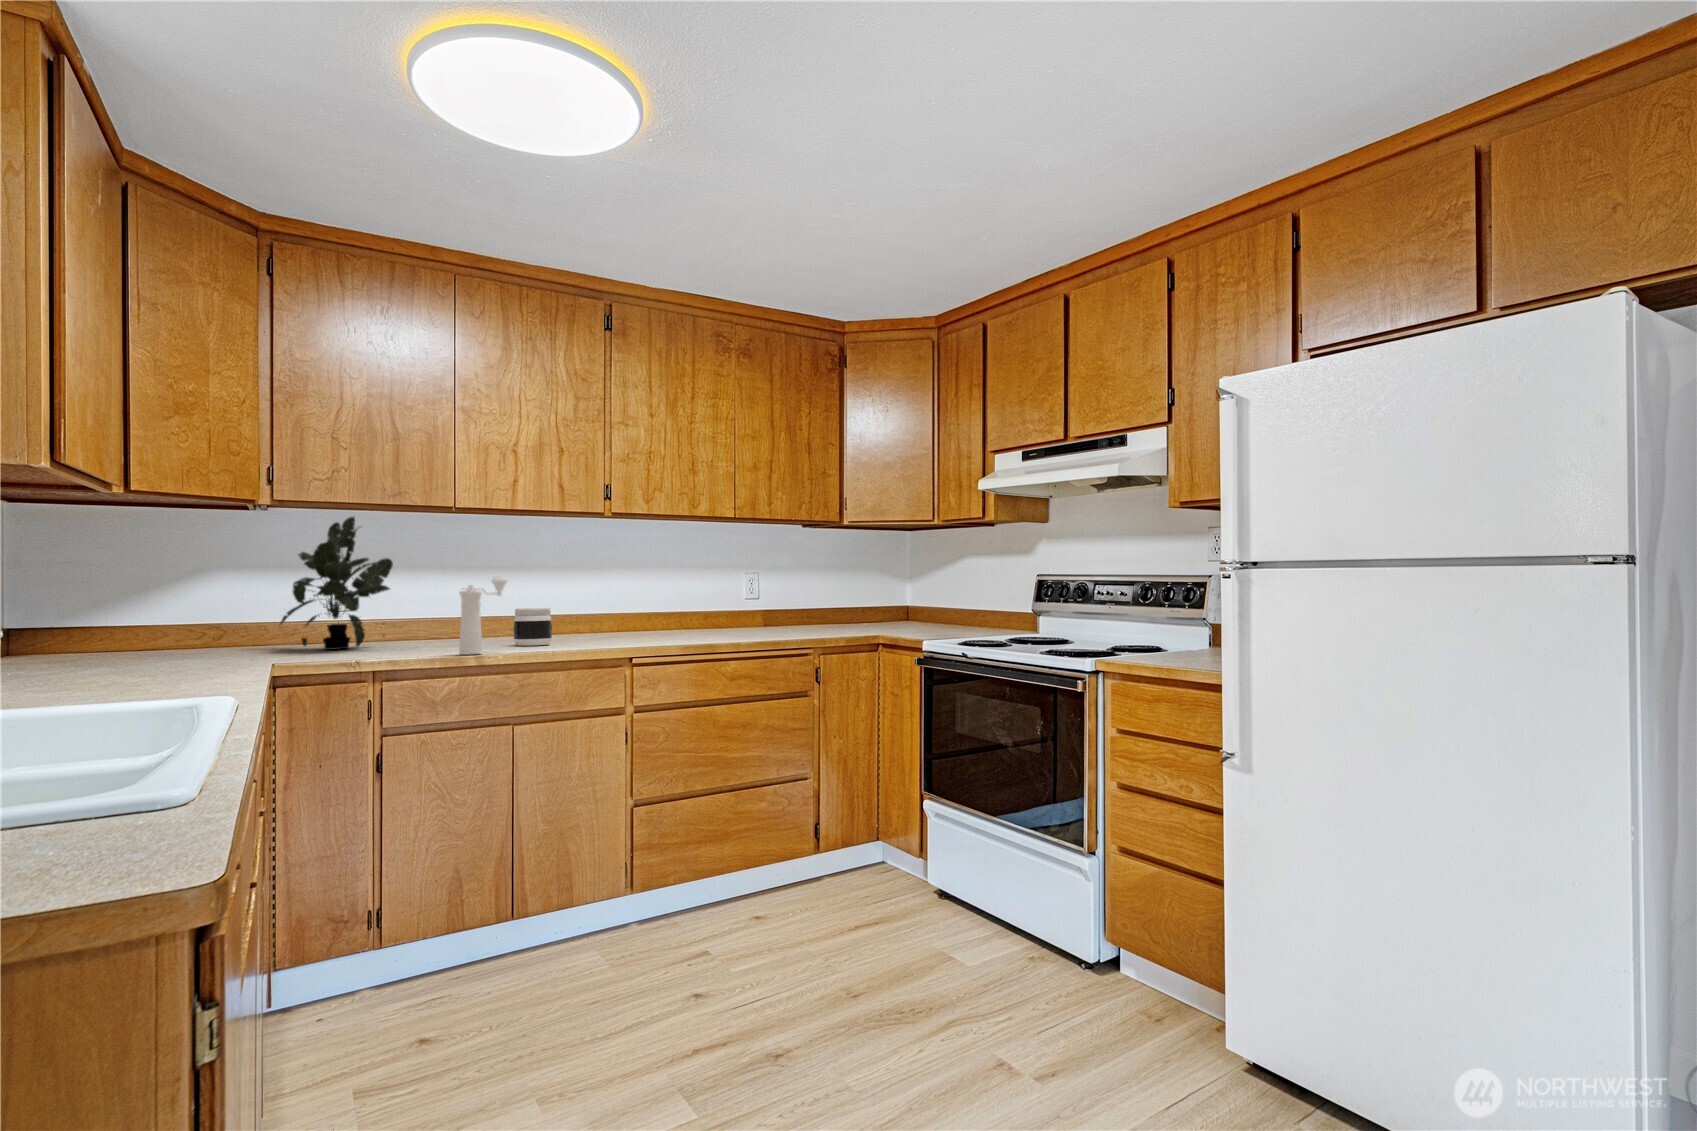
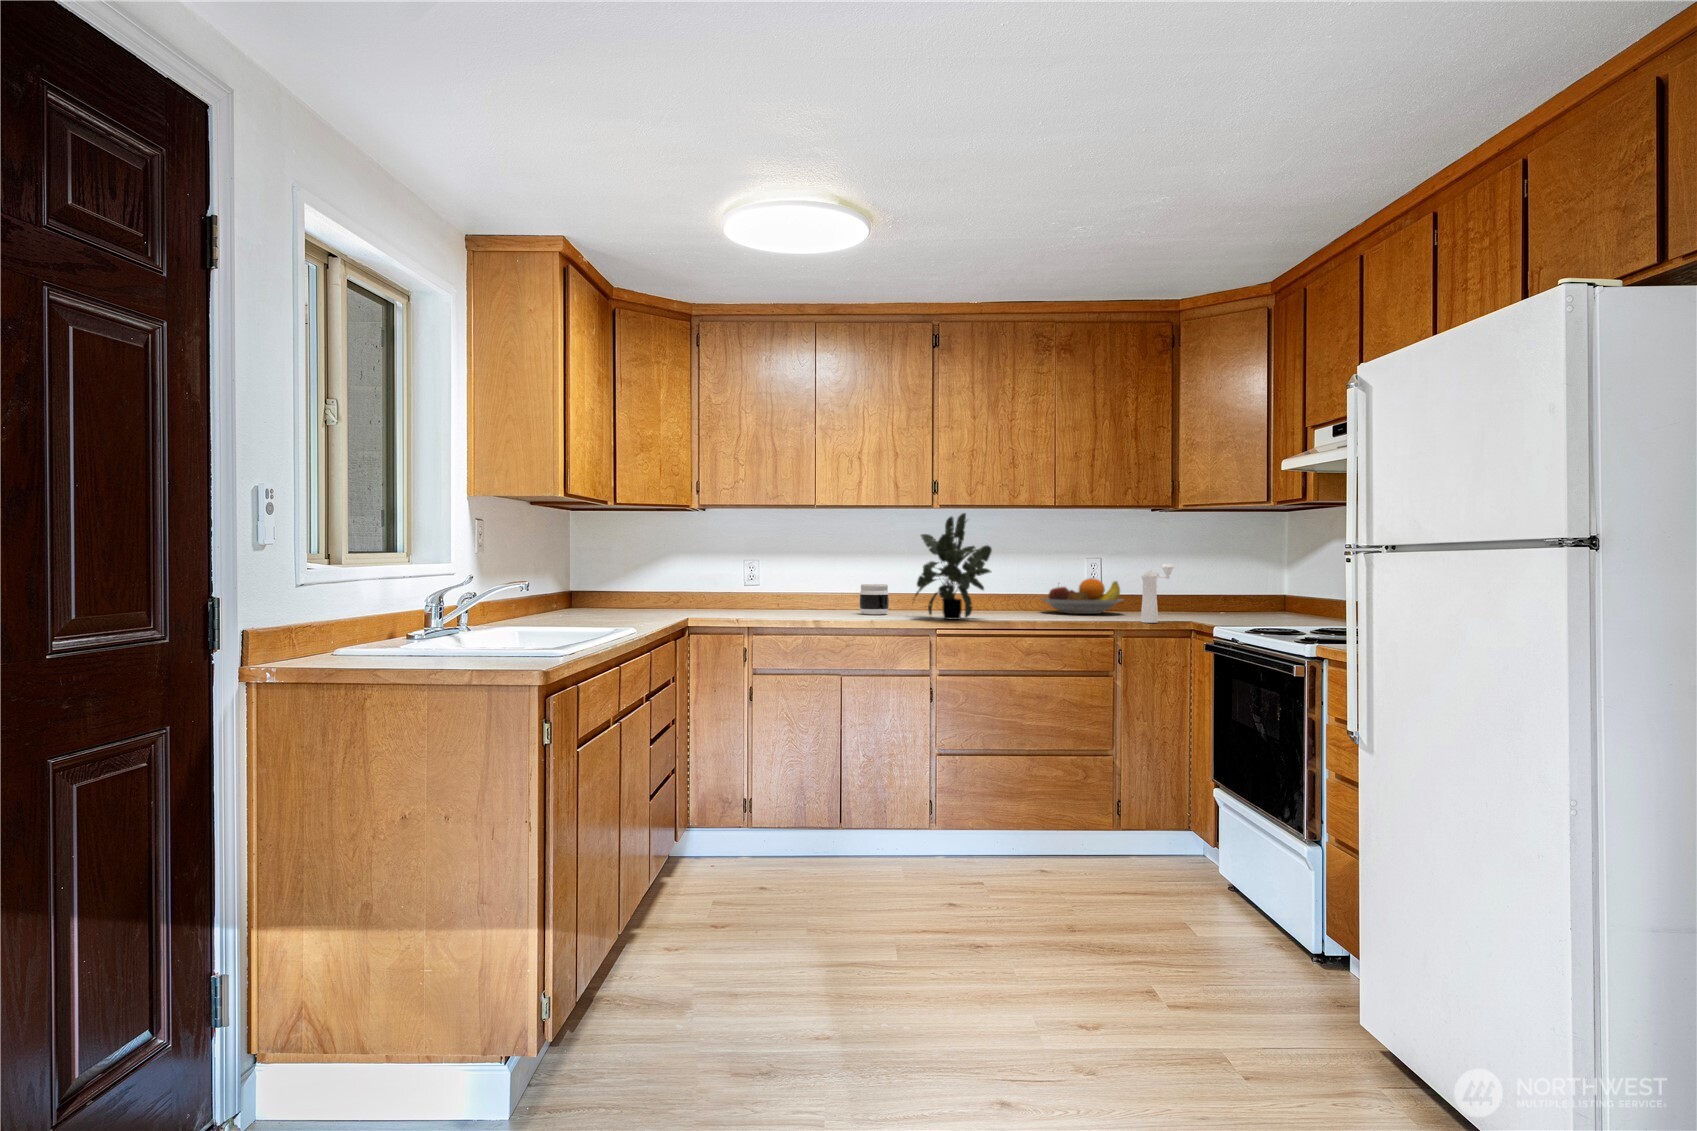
potted plant: present [280,517,393,650] -> present [915,513,992,620]
pepper mill: present [459,577,507,655] -> present [1141,564,1174,623]
fruit bowl: none [703,597,789,635] -> present [1043,578,1122,614]

